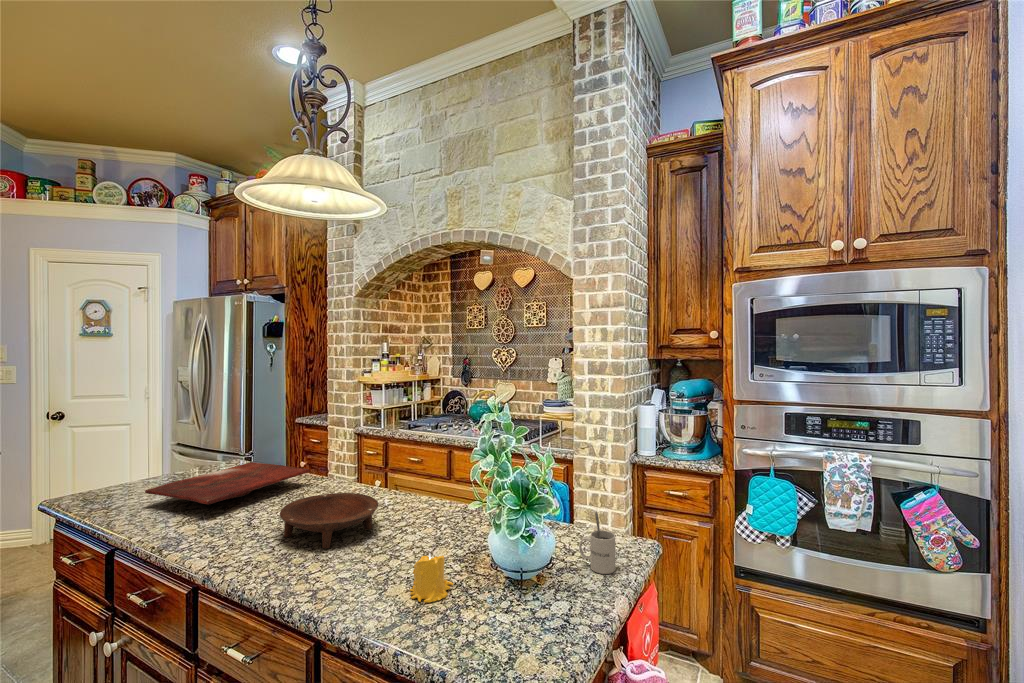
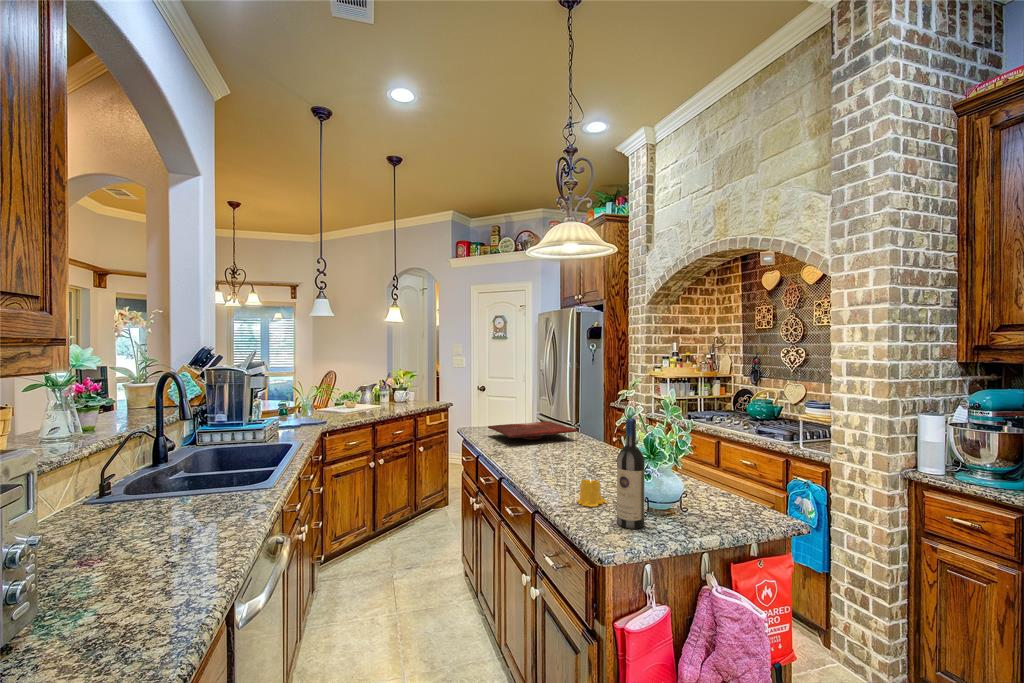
wine bottle: none [497,456,536,622] -> present [617,418,645,529]
bowl: present [280,493,378,549] -> none [535,442,596,471]
mug: present [580,511,615,574] -> none [710,480,738,529]

